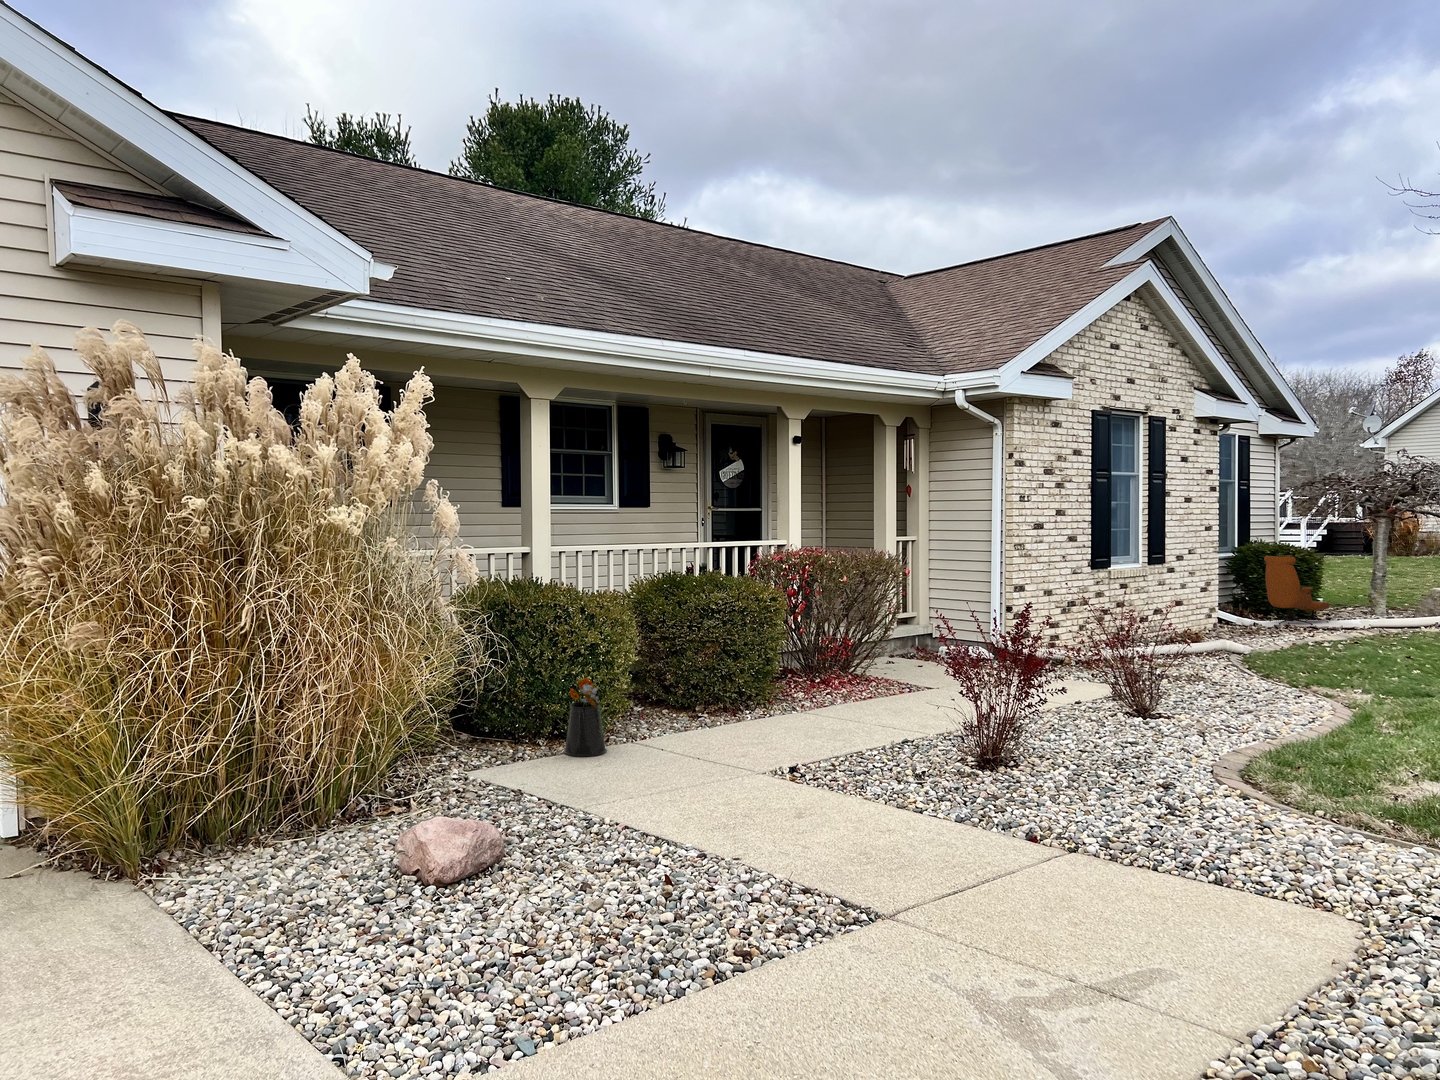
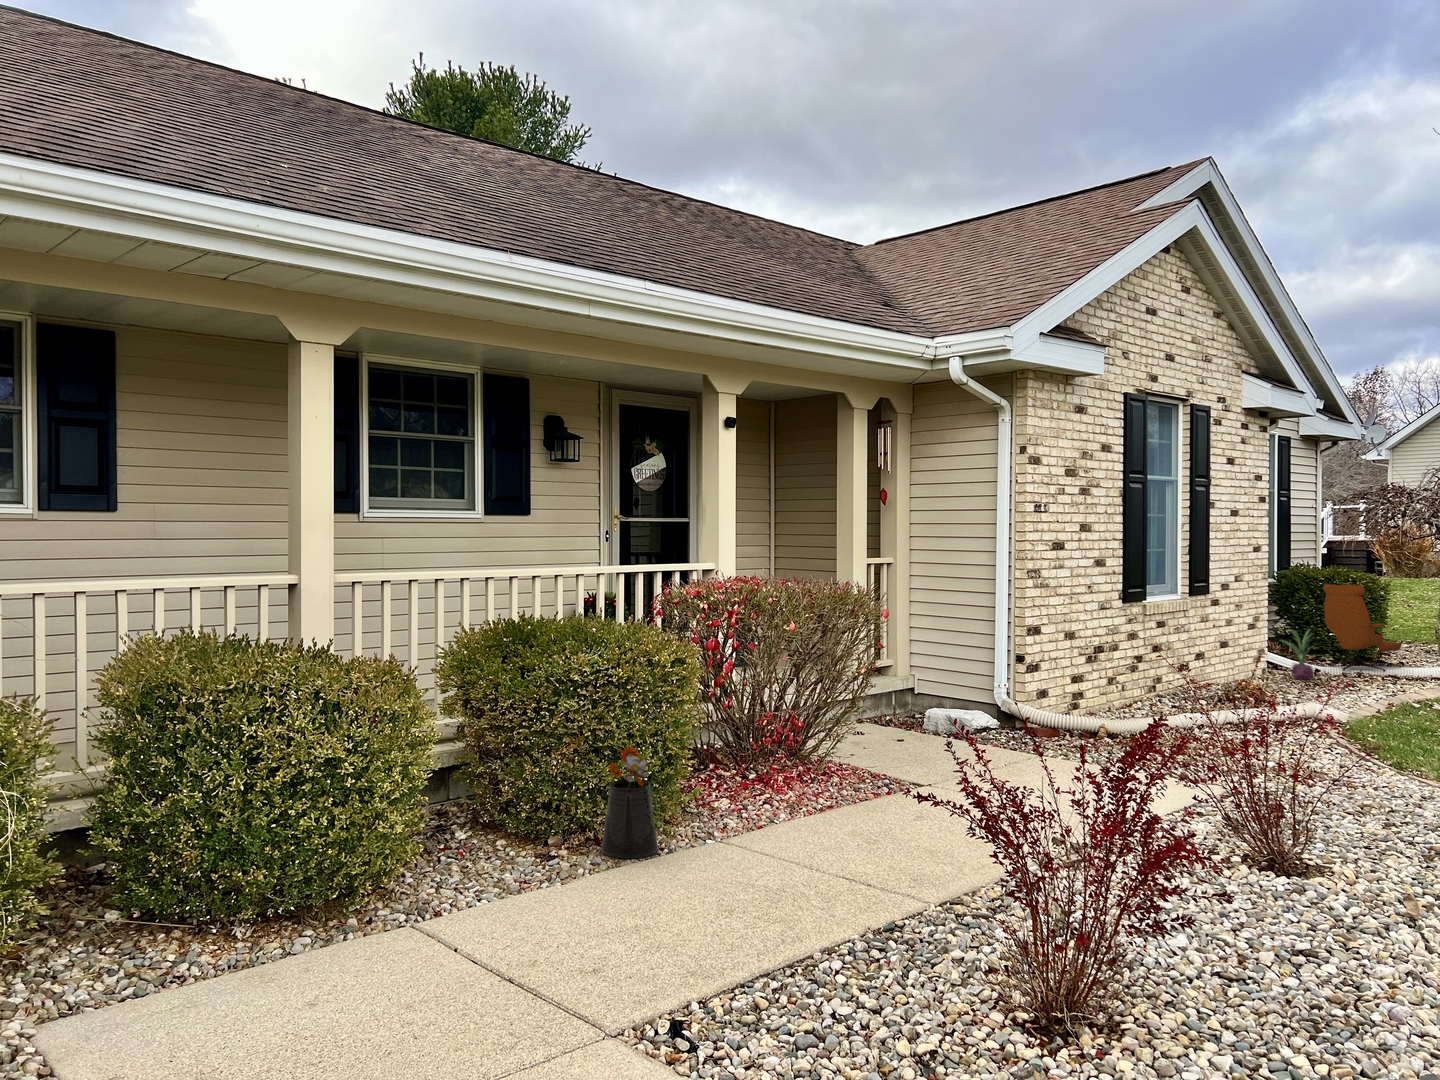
decorative plant: none [1212,590,1264,631] -> present [1287,630,1323,680]
watering can: present [564,678,607,757] -> present [600,746,660,859]

